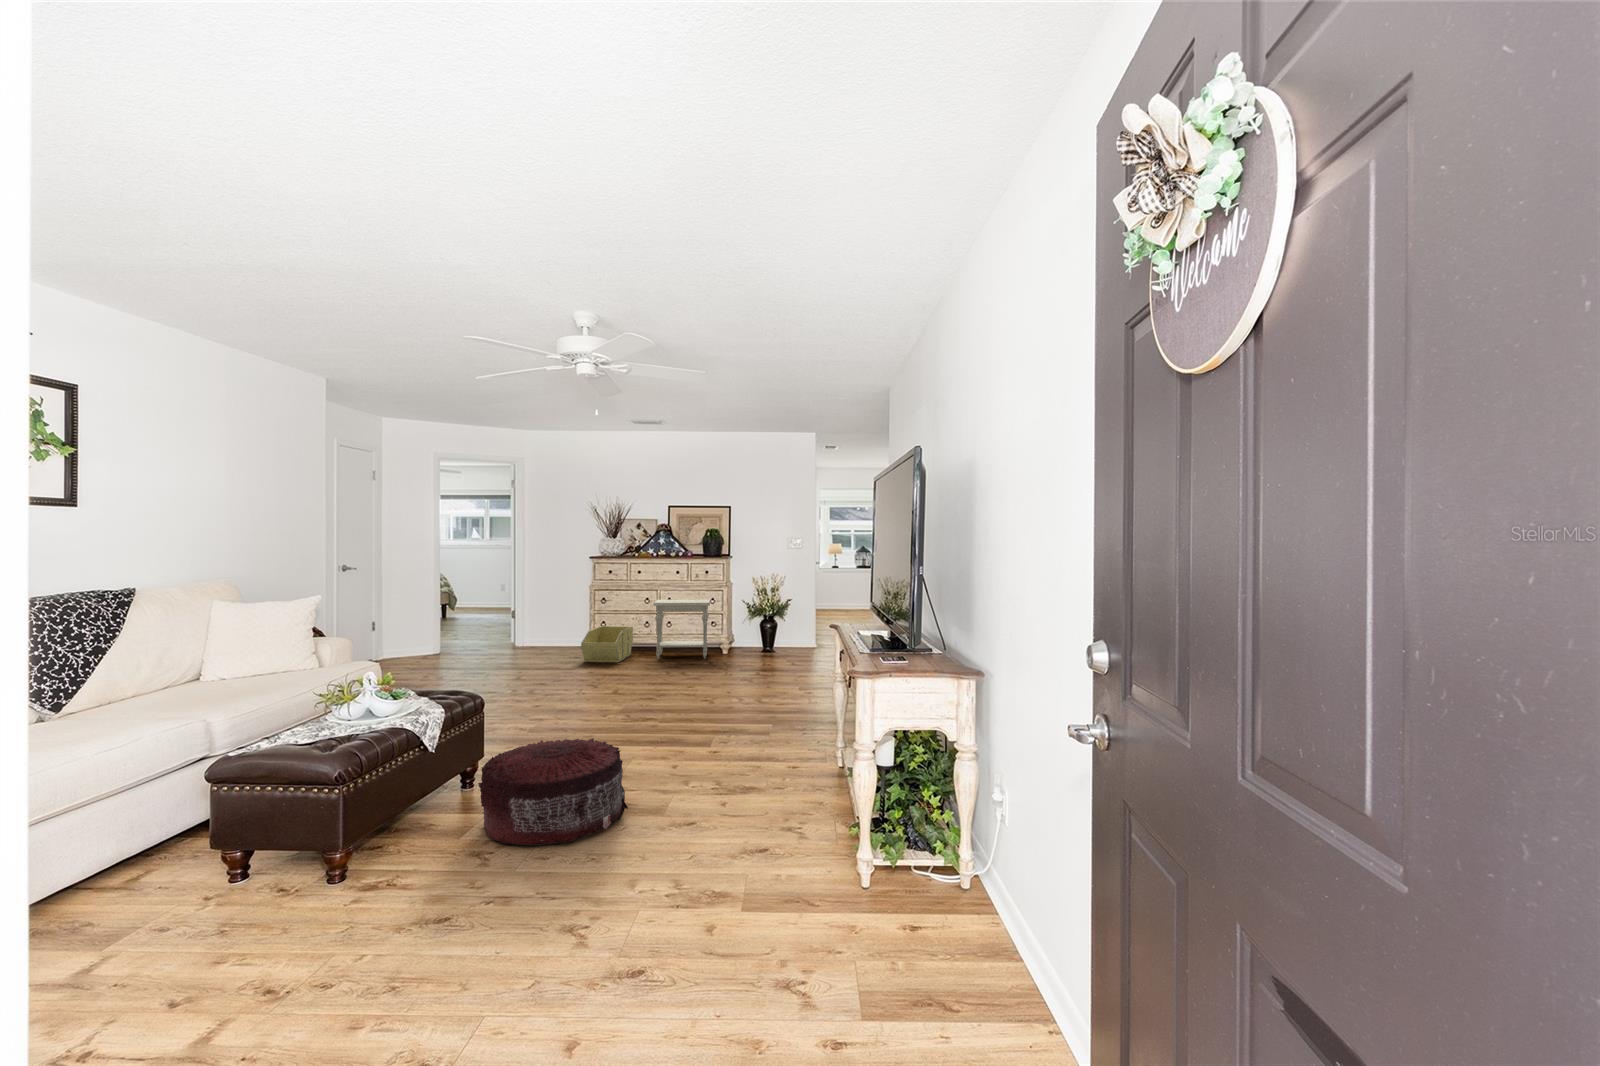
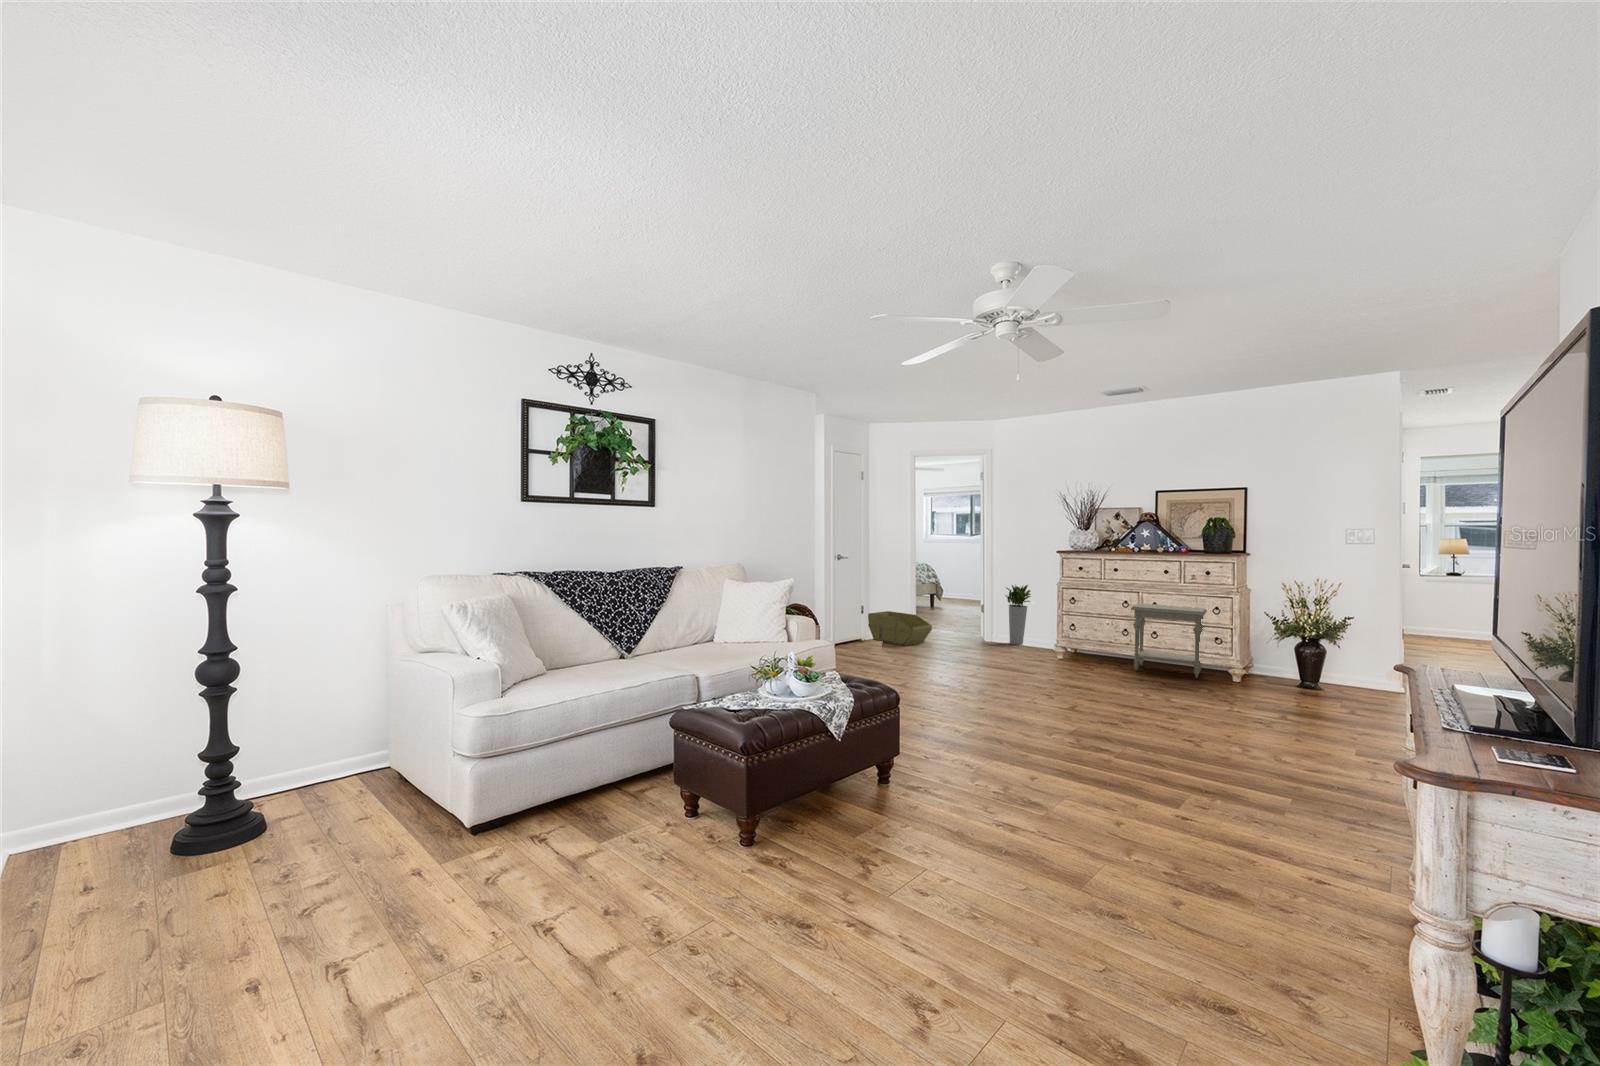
planter: none [529,589,561,650] -> present [1005,585,1031,644]
storage bin: present [581,626,633,662] -> present [868,611,932,646]
pouf: present [478,738,628,846] -> none [877,750,1036,879]

